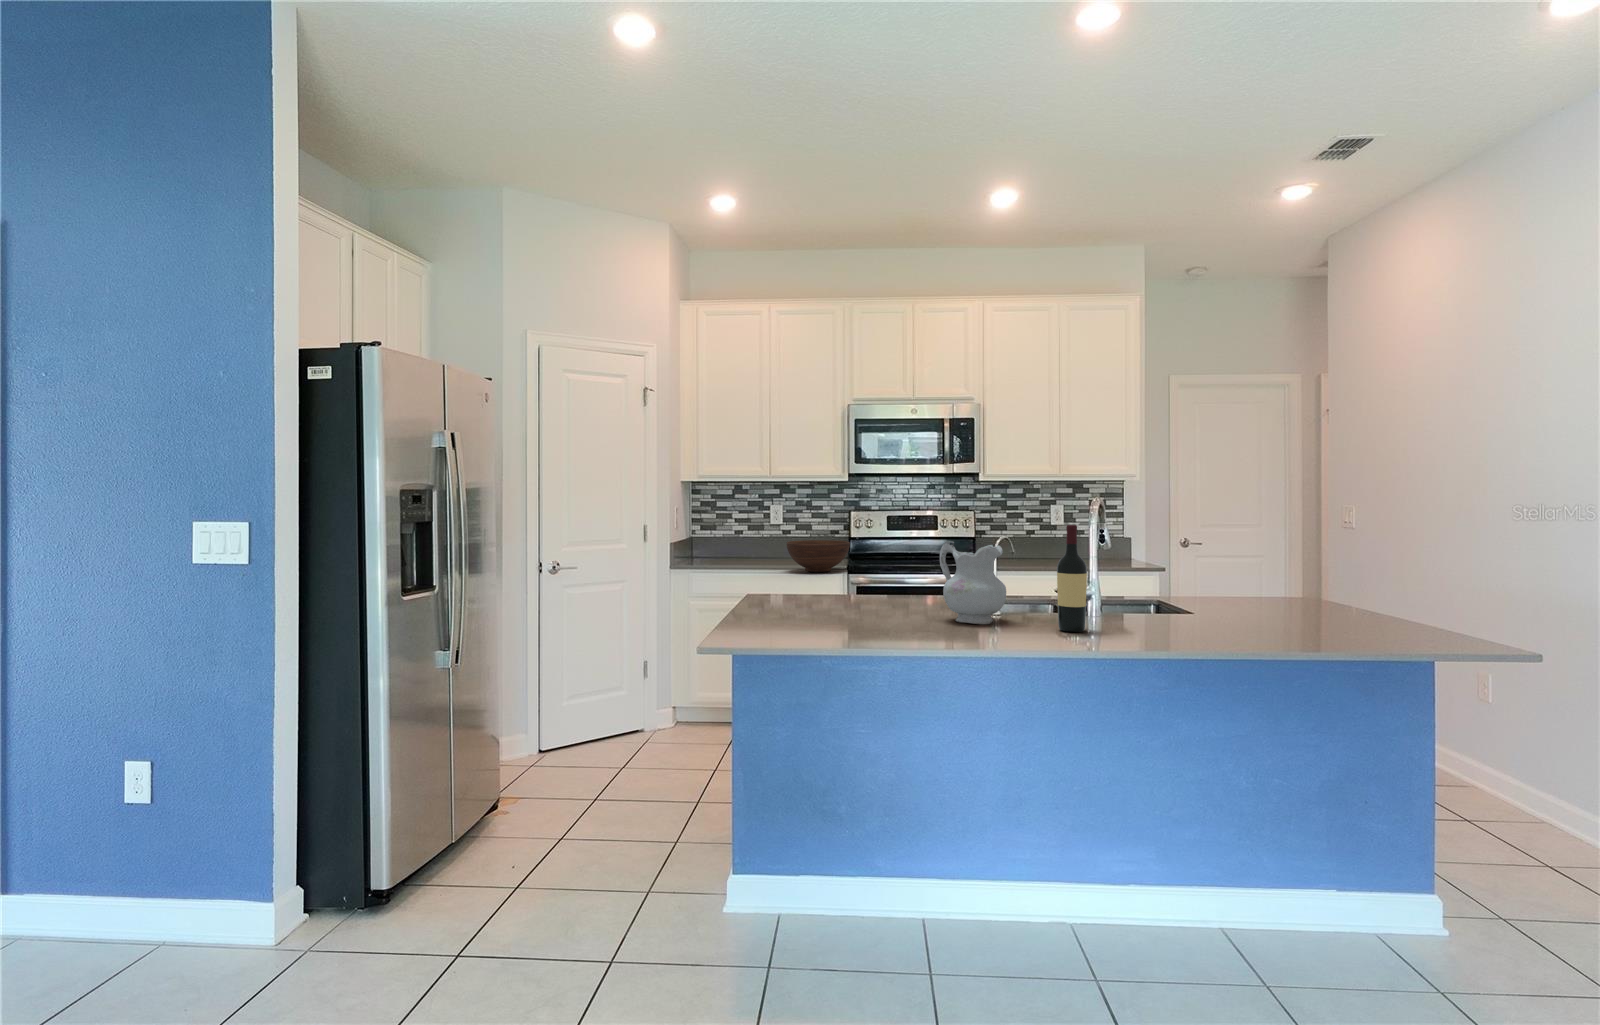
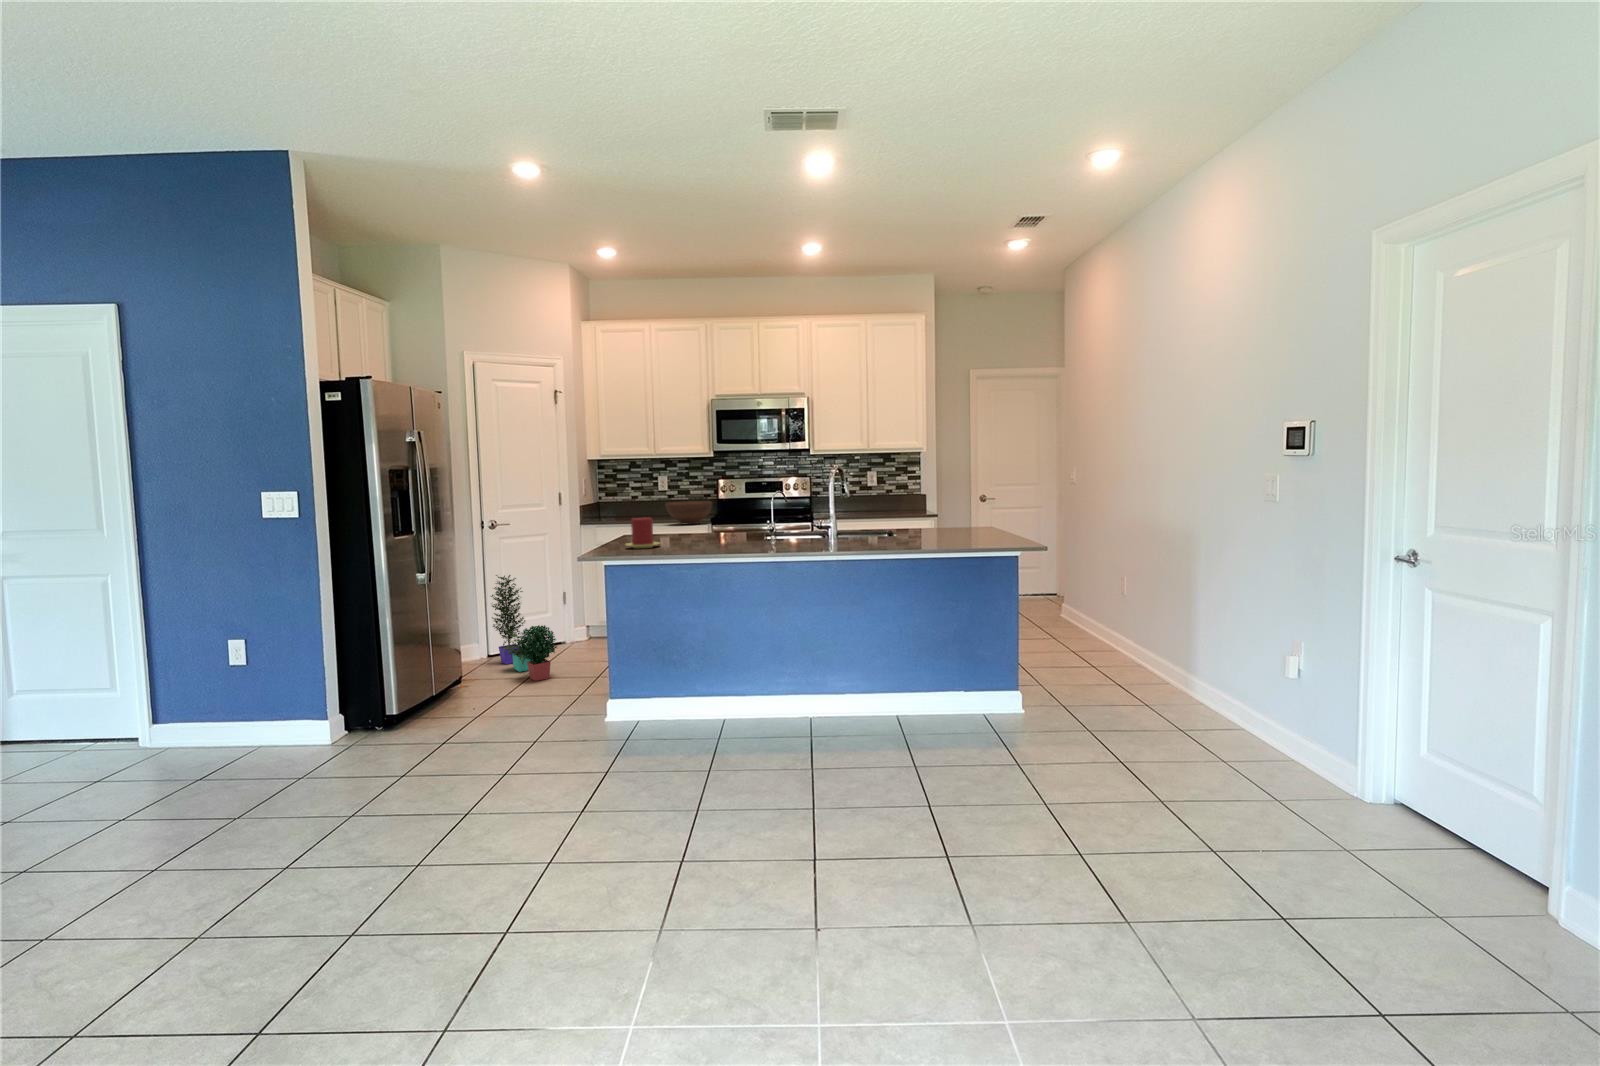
wine bottle: present [1057,525,1087,632] -> none [787,483,803,544]
ceramic pitcher: present [940,541,1006,624] -> none [731,495,768,543]
candle: none [769,575,826,627] -> present [626,518,659,548]
potted plant: none [547,637,641,806] -> present [491,575,557,681]

